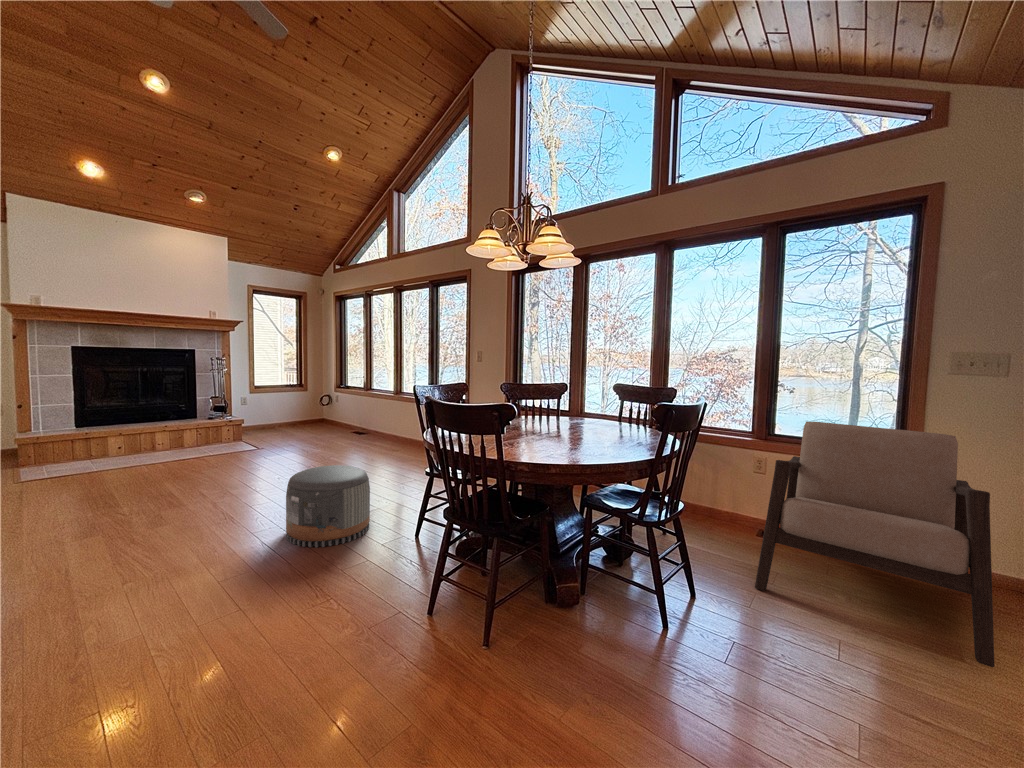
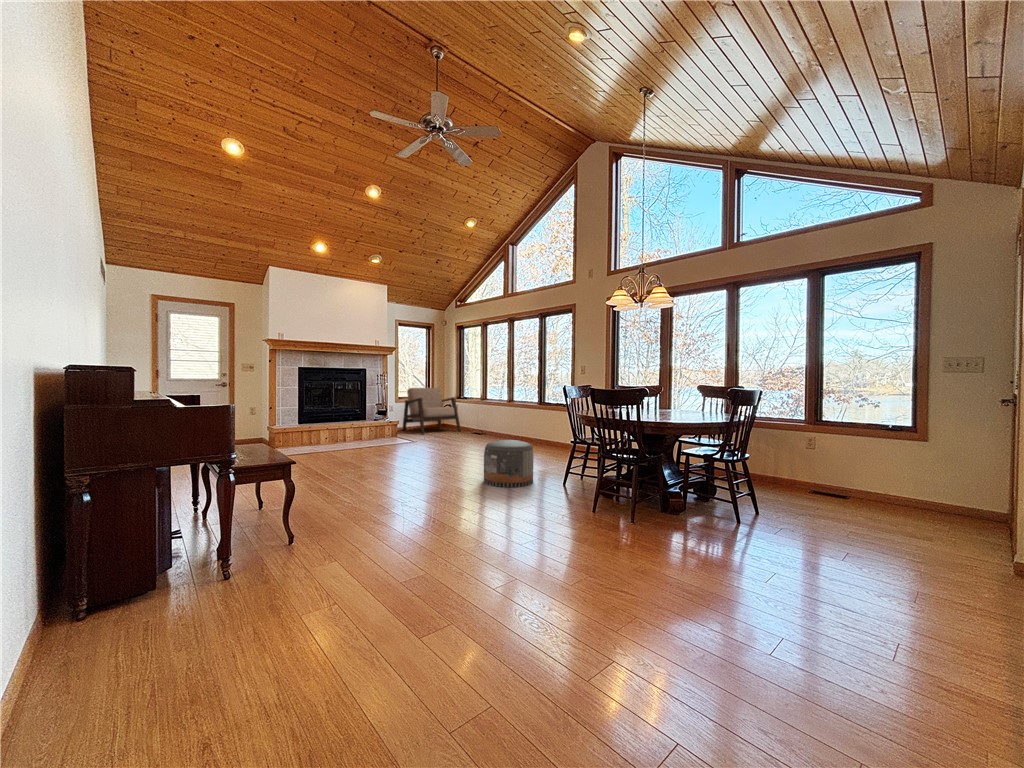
armchair: present [755,422,995,667] -> present [403,388,461,434]

